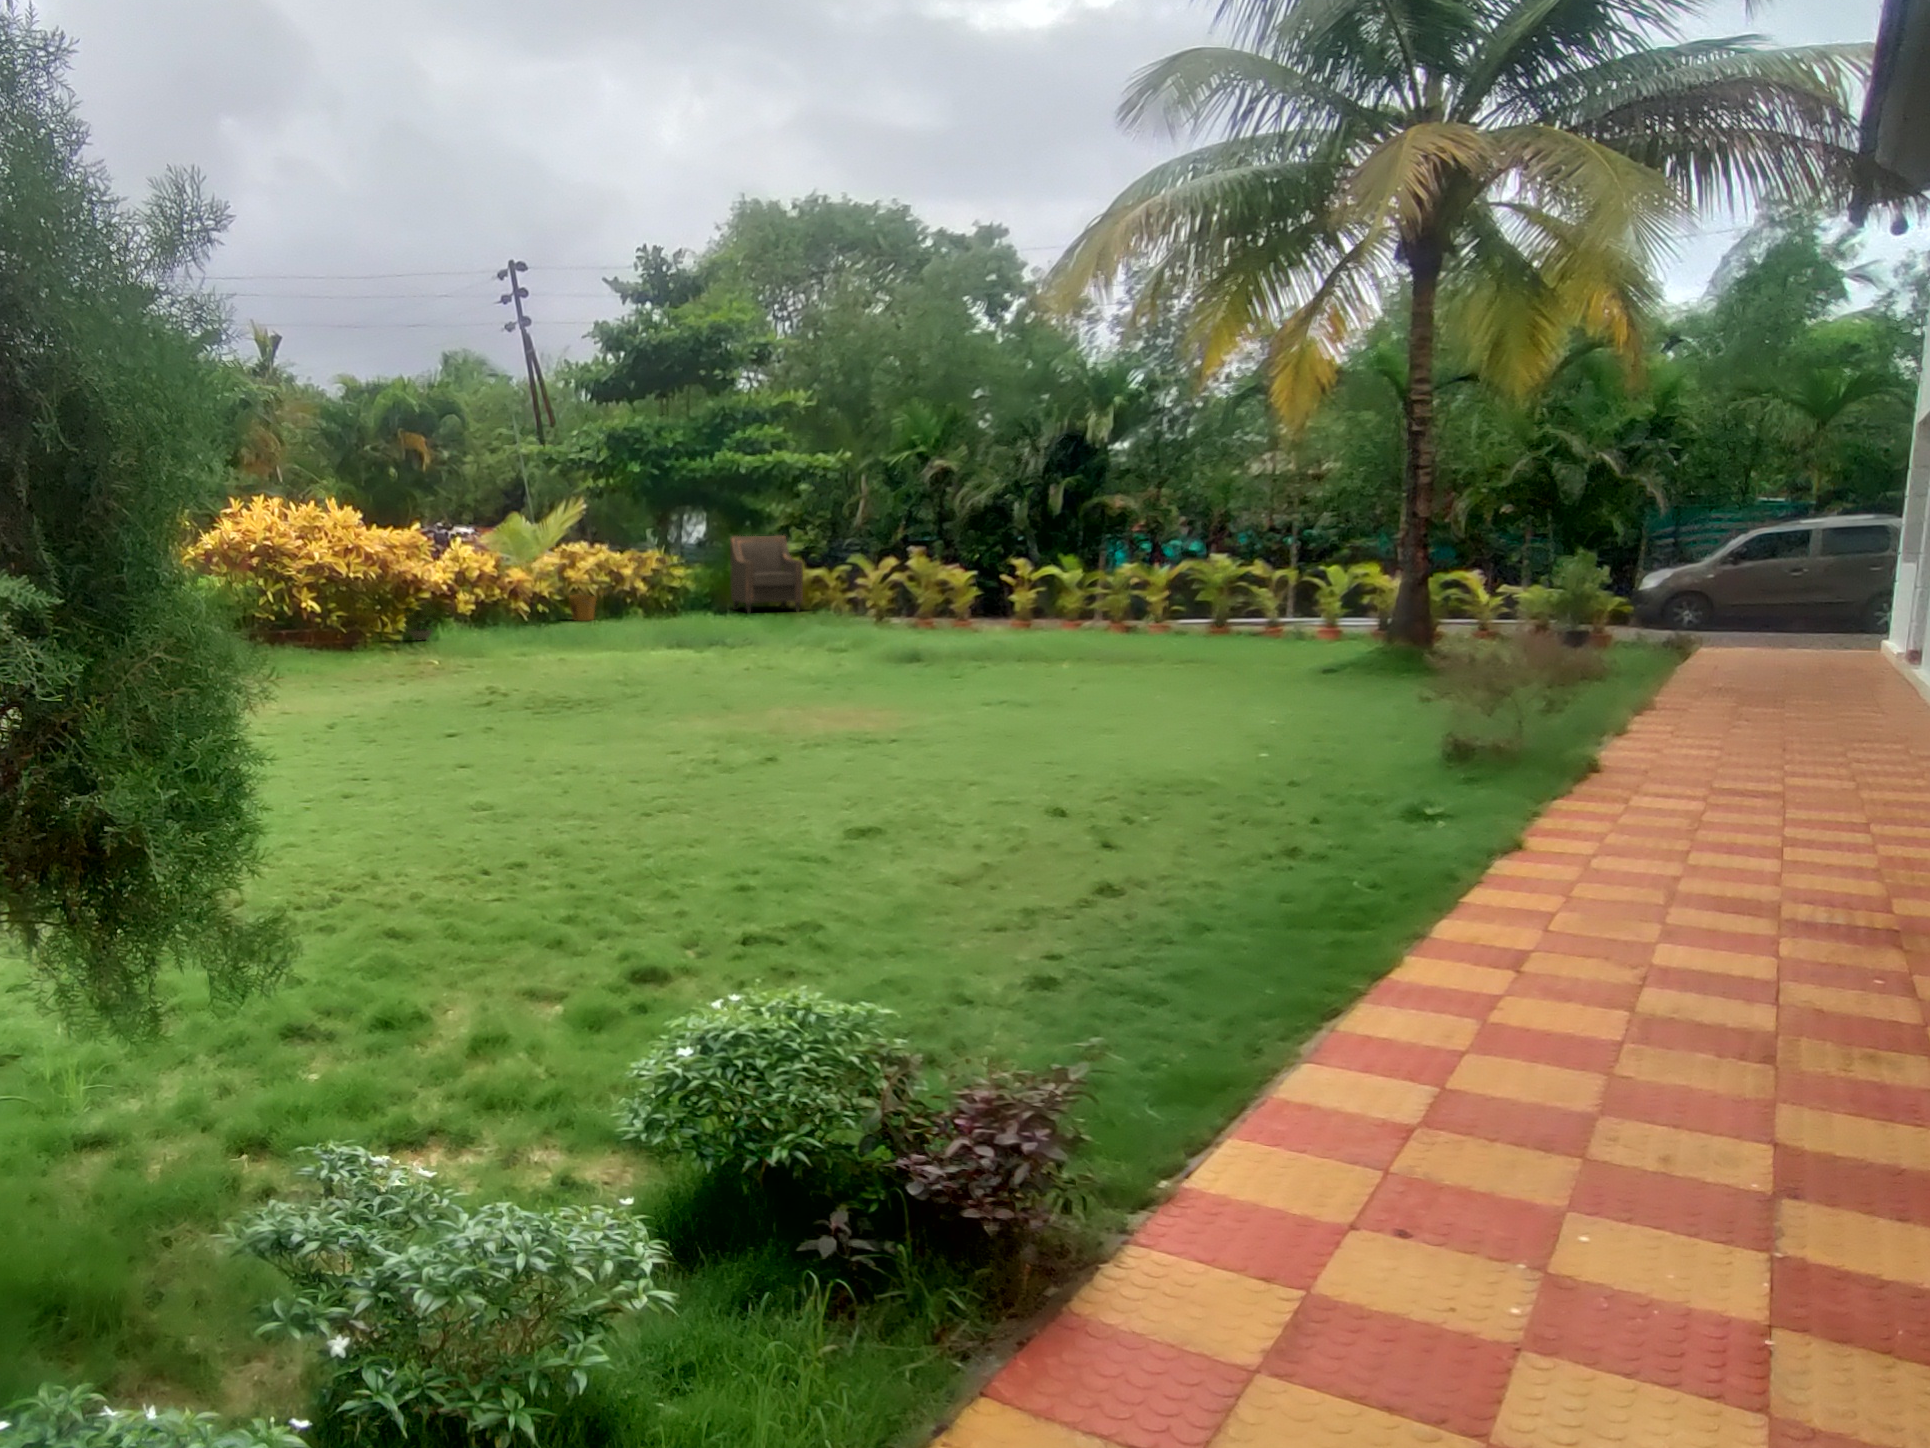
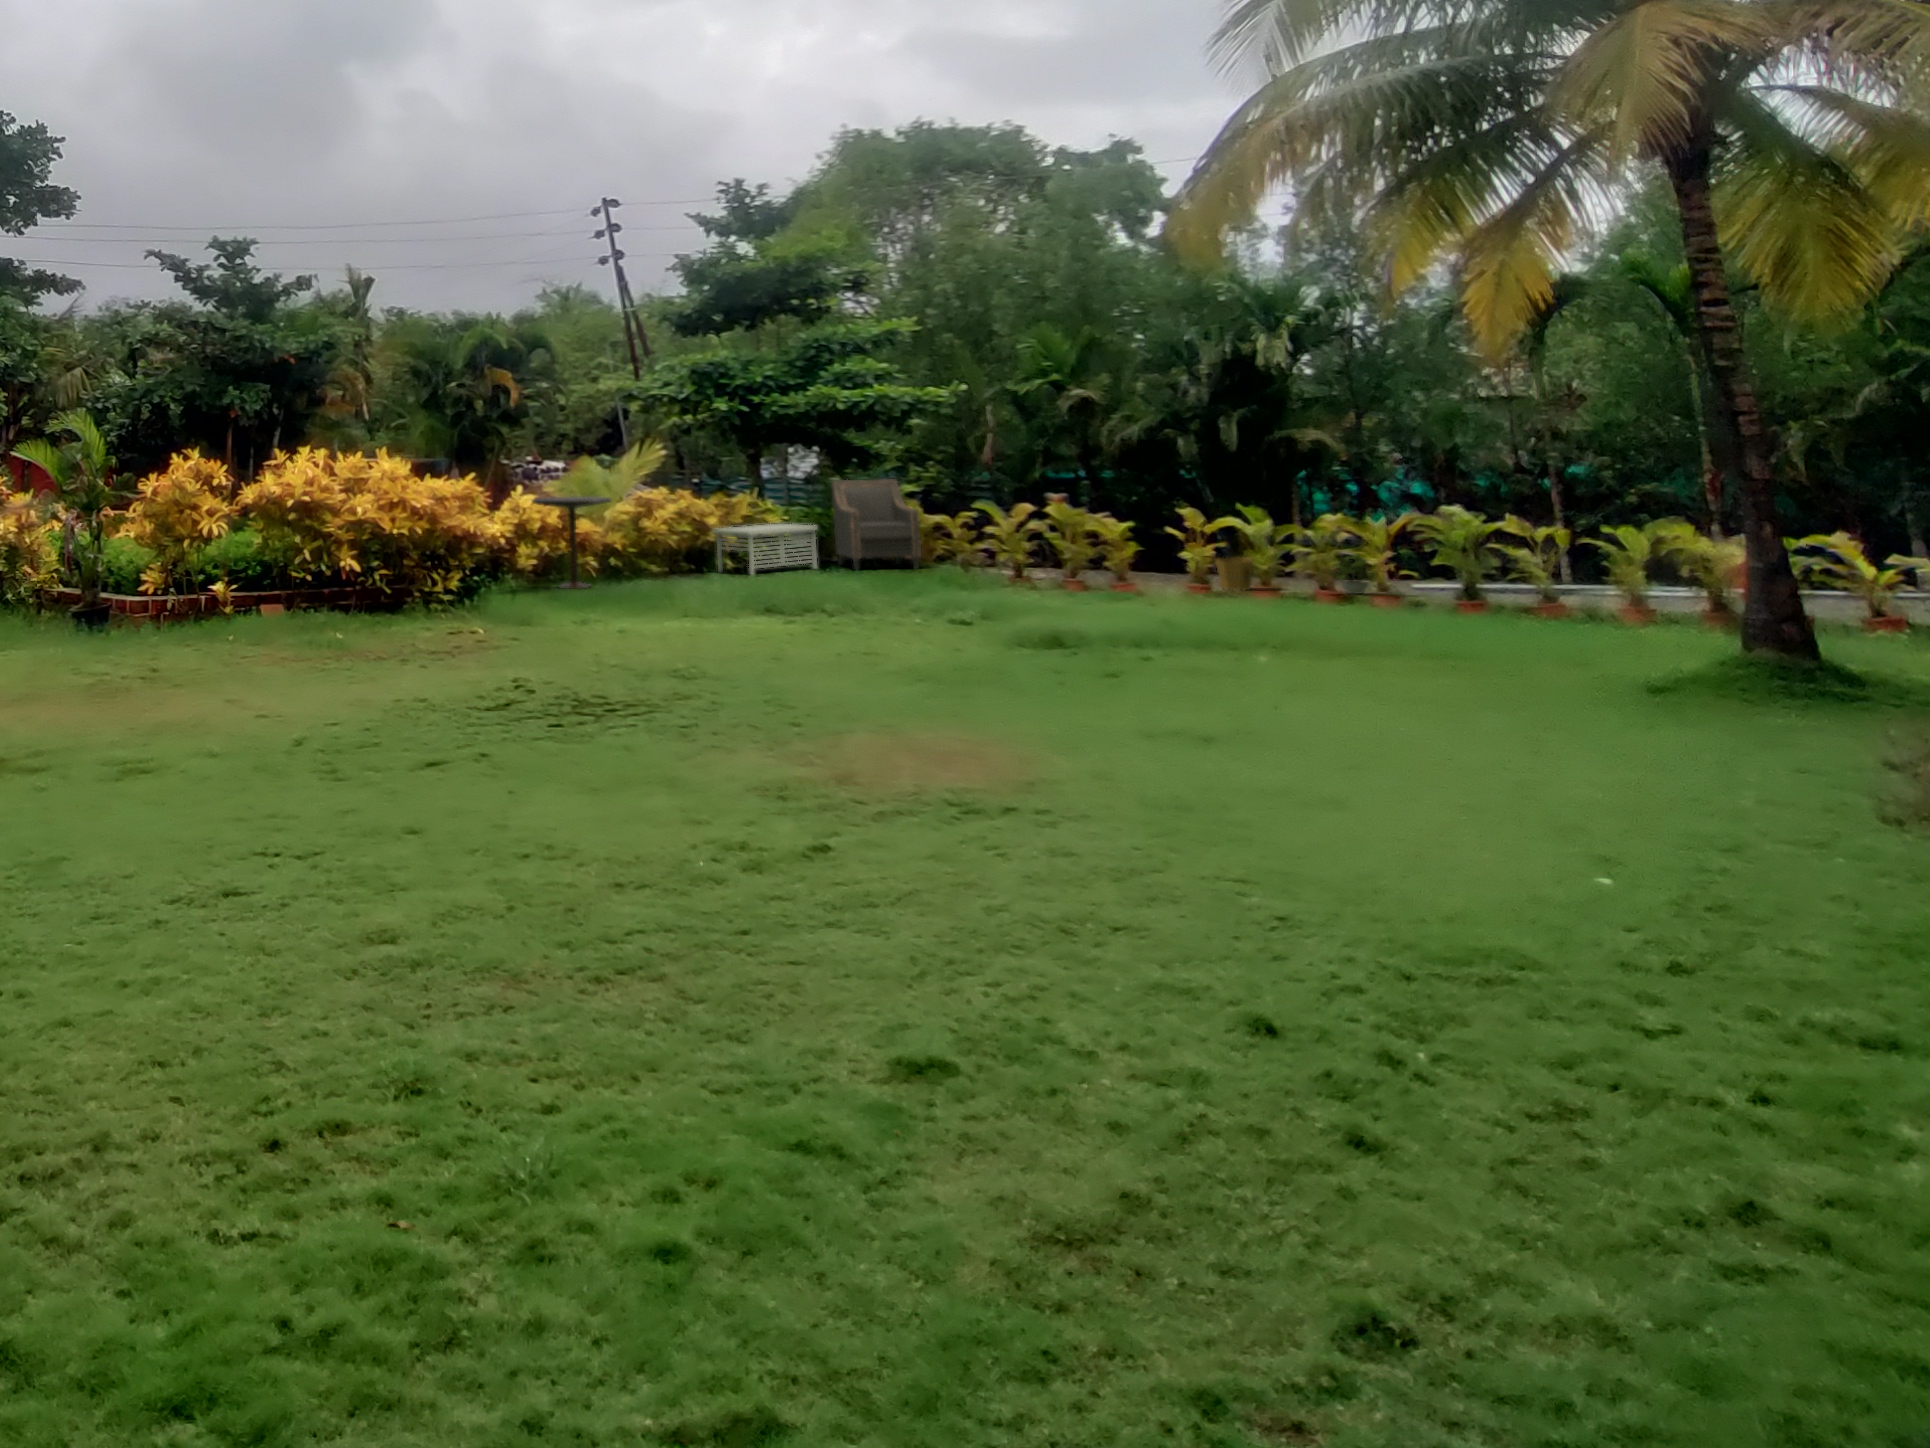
pedestal table: none [470,548,543,629] -> present [532,497,611,589]
storage bench: none [627,574,718,618] -> present [713,524,817,575]
bucket: present [569,595,597,621] -> present [1214,557,1253,590]
potted plant: present [404,603,438,641] -> present [1333,553,1375,594]

